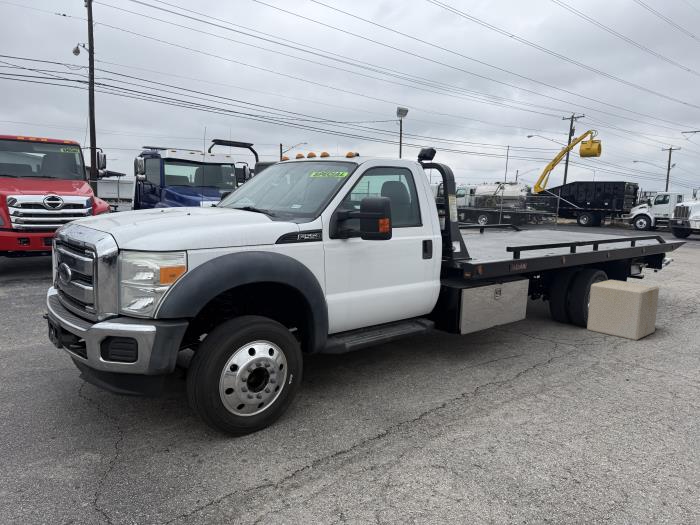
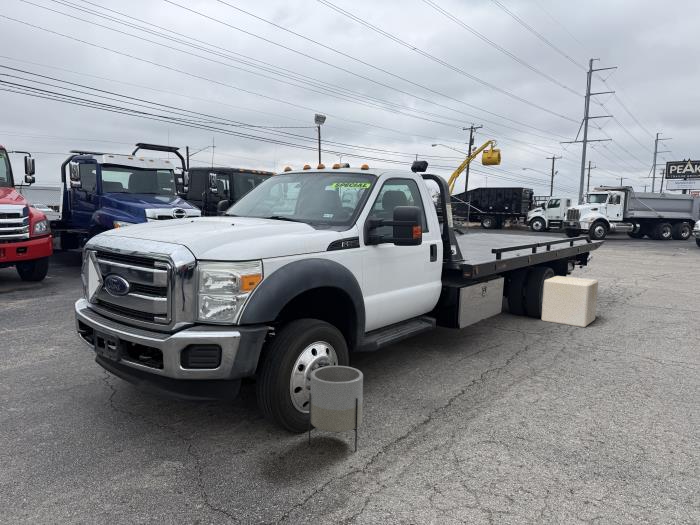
planter: none [237,368,297,463] -> present [309,366,363,451]

